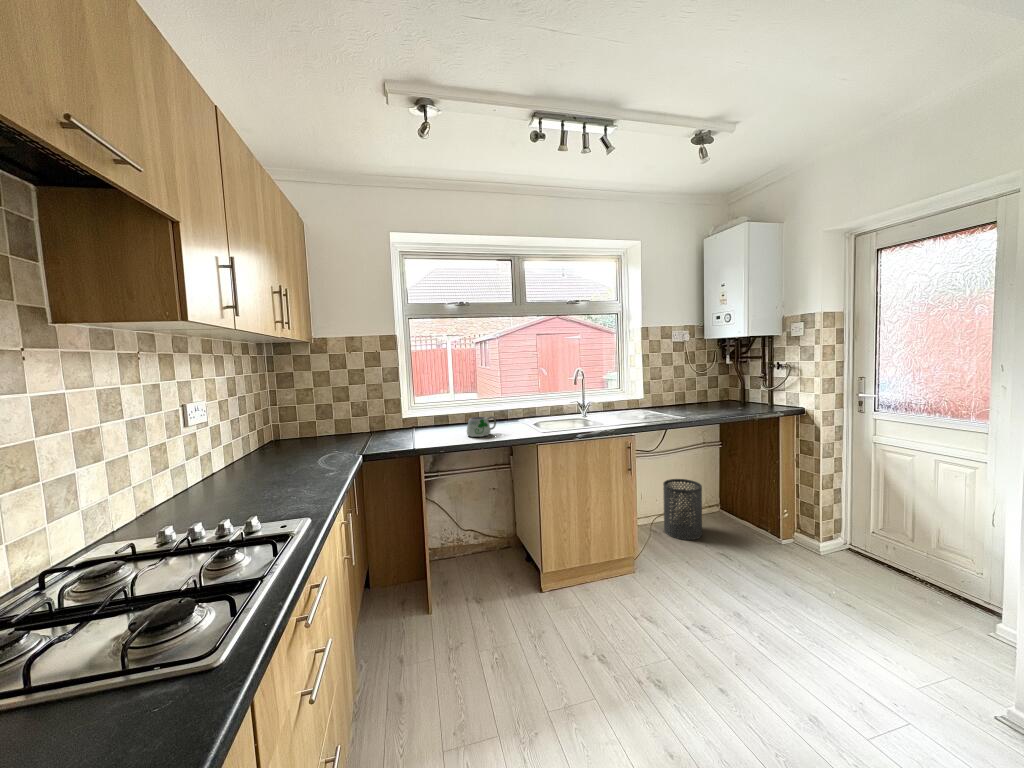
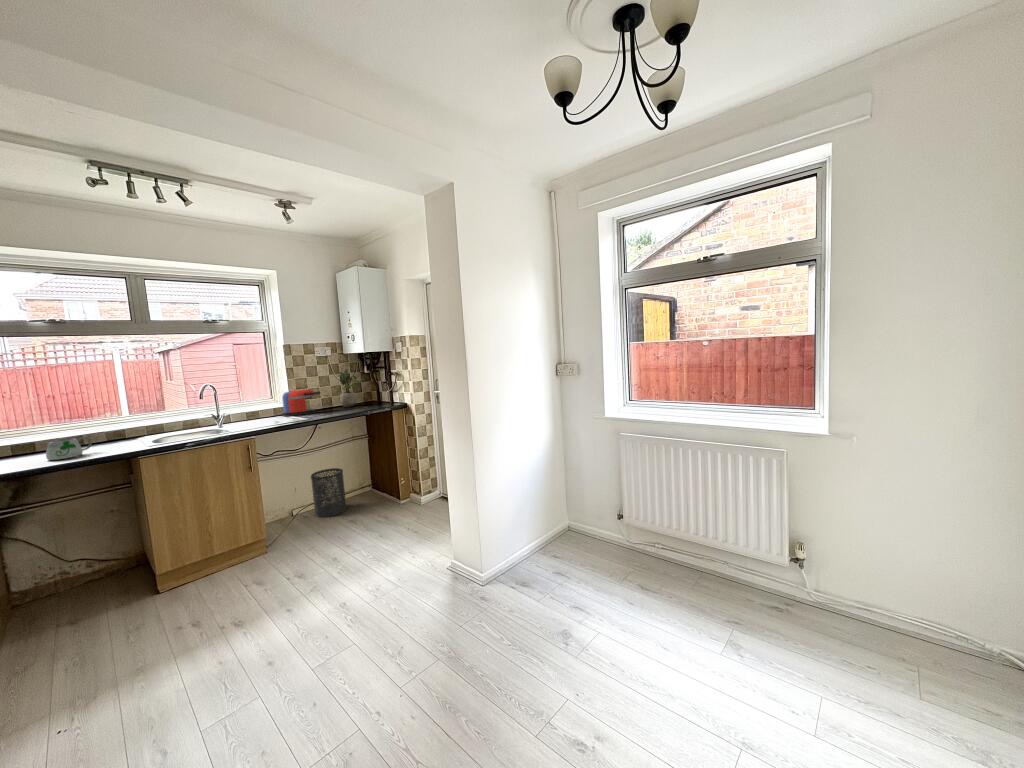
potted plant: none [697,357,733,405] -> present [339,369,364,407]
coffee maker: none [639,380,682,410] -> present [282,389,320,416]

